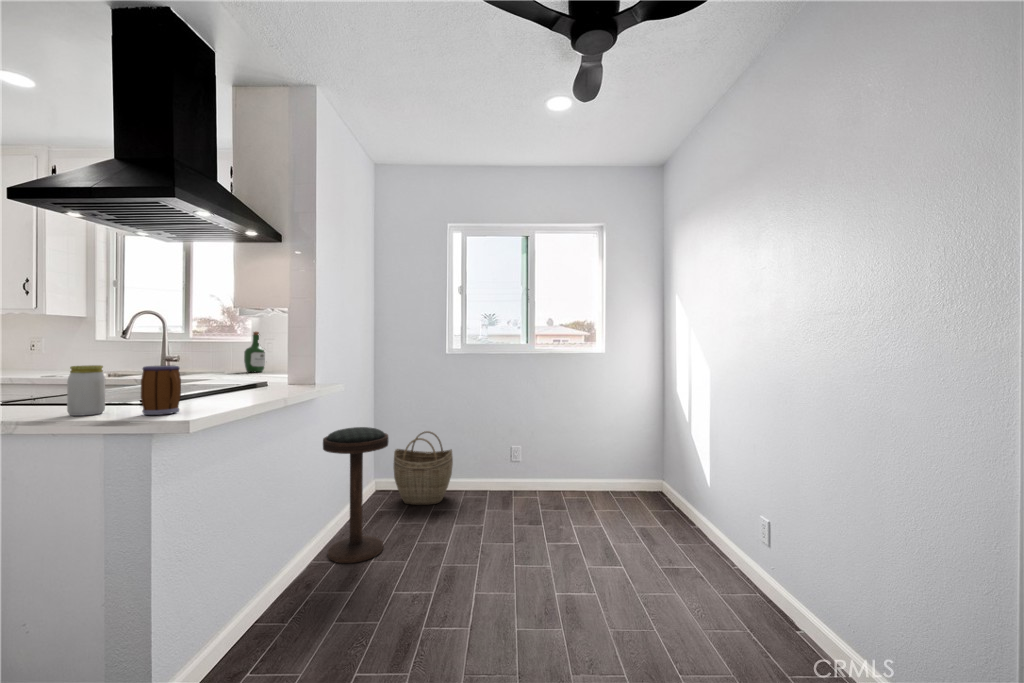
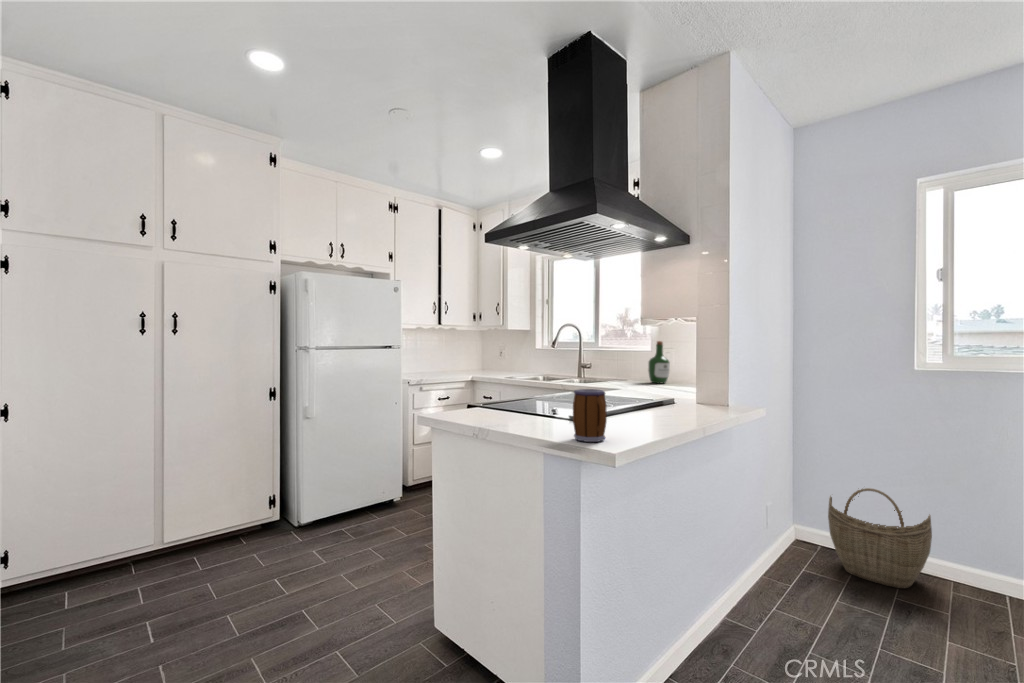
jar: present [67,365,105,416] -> none [520,385,545,433]
bar stool: present [323,427,389,563] -> none [741,464,833,646]

